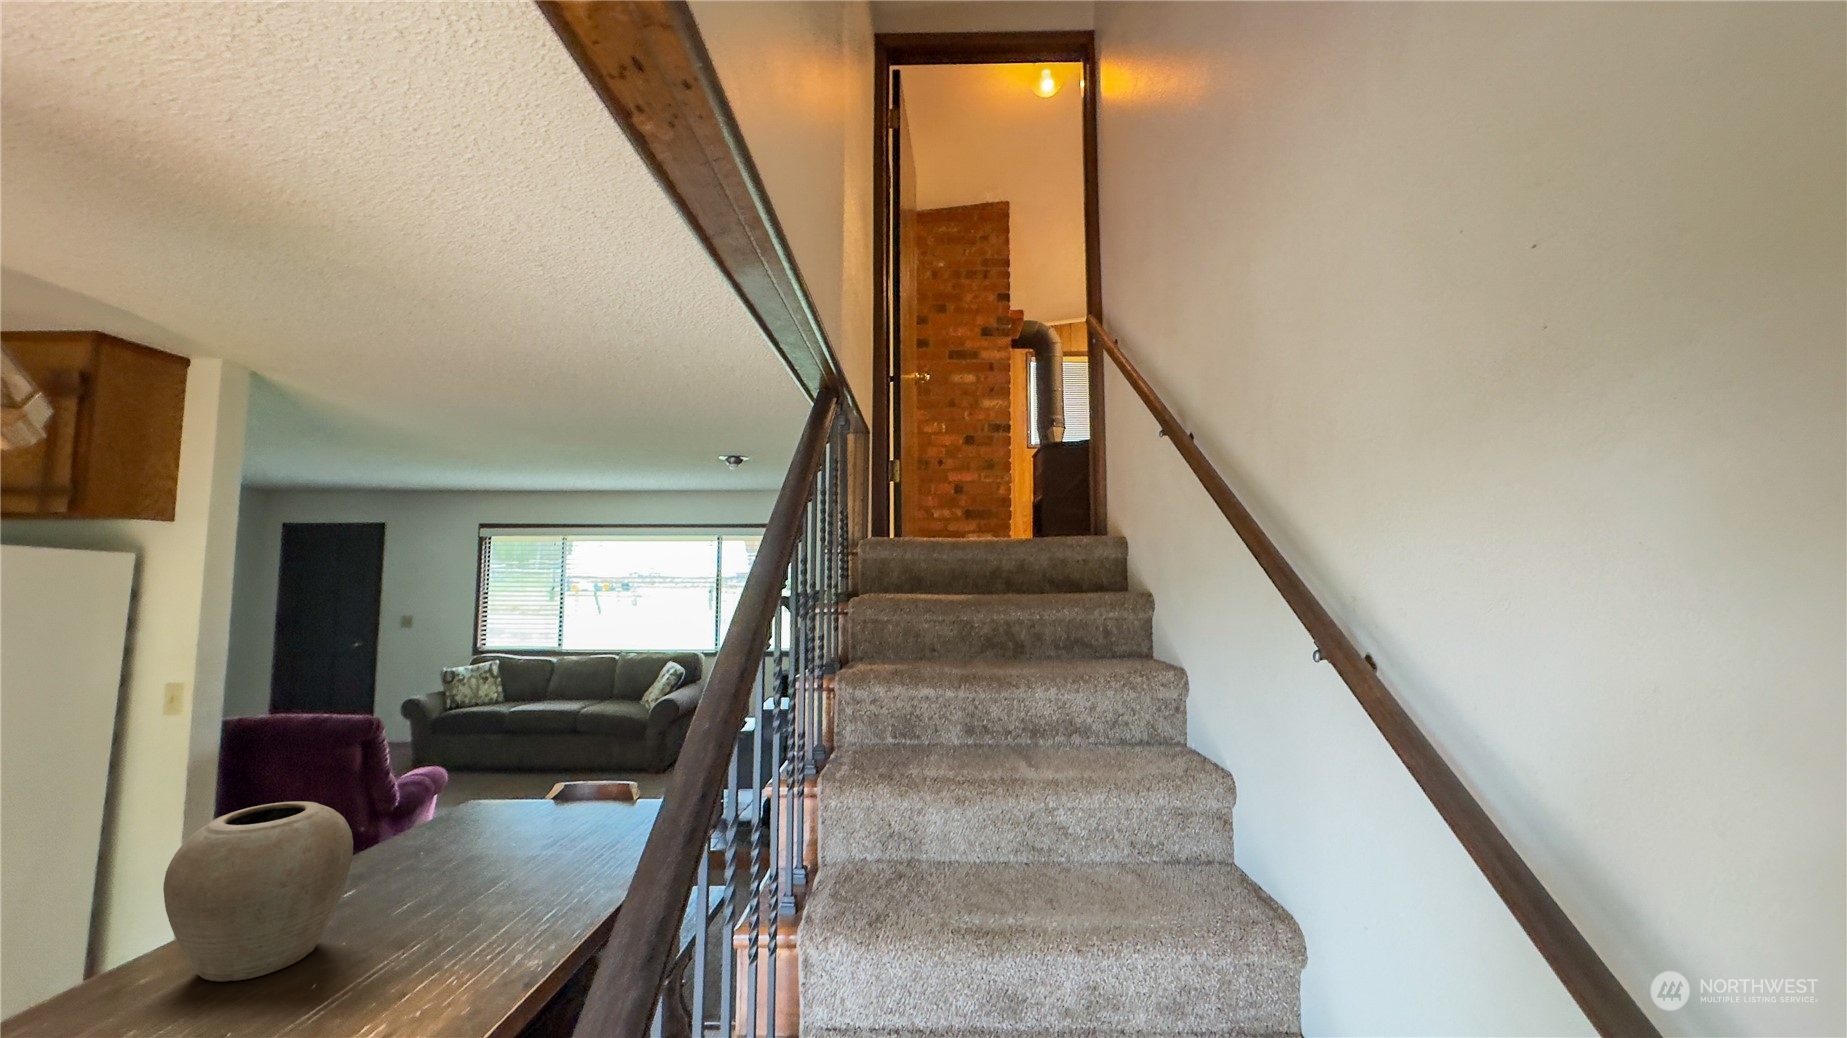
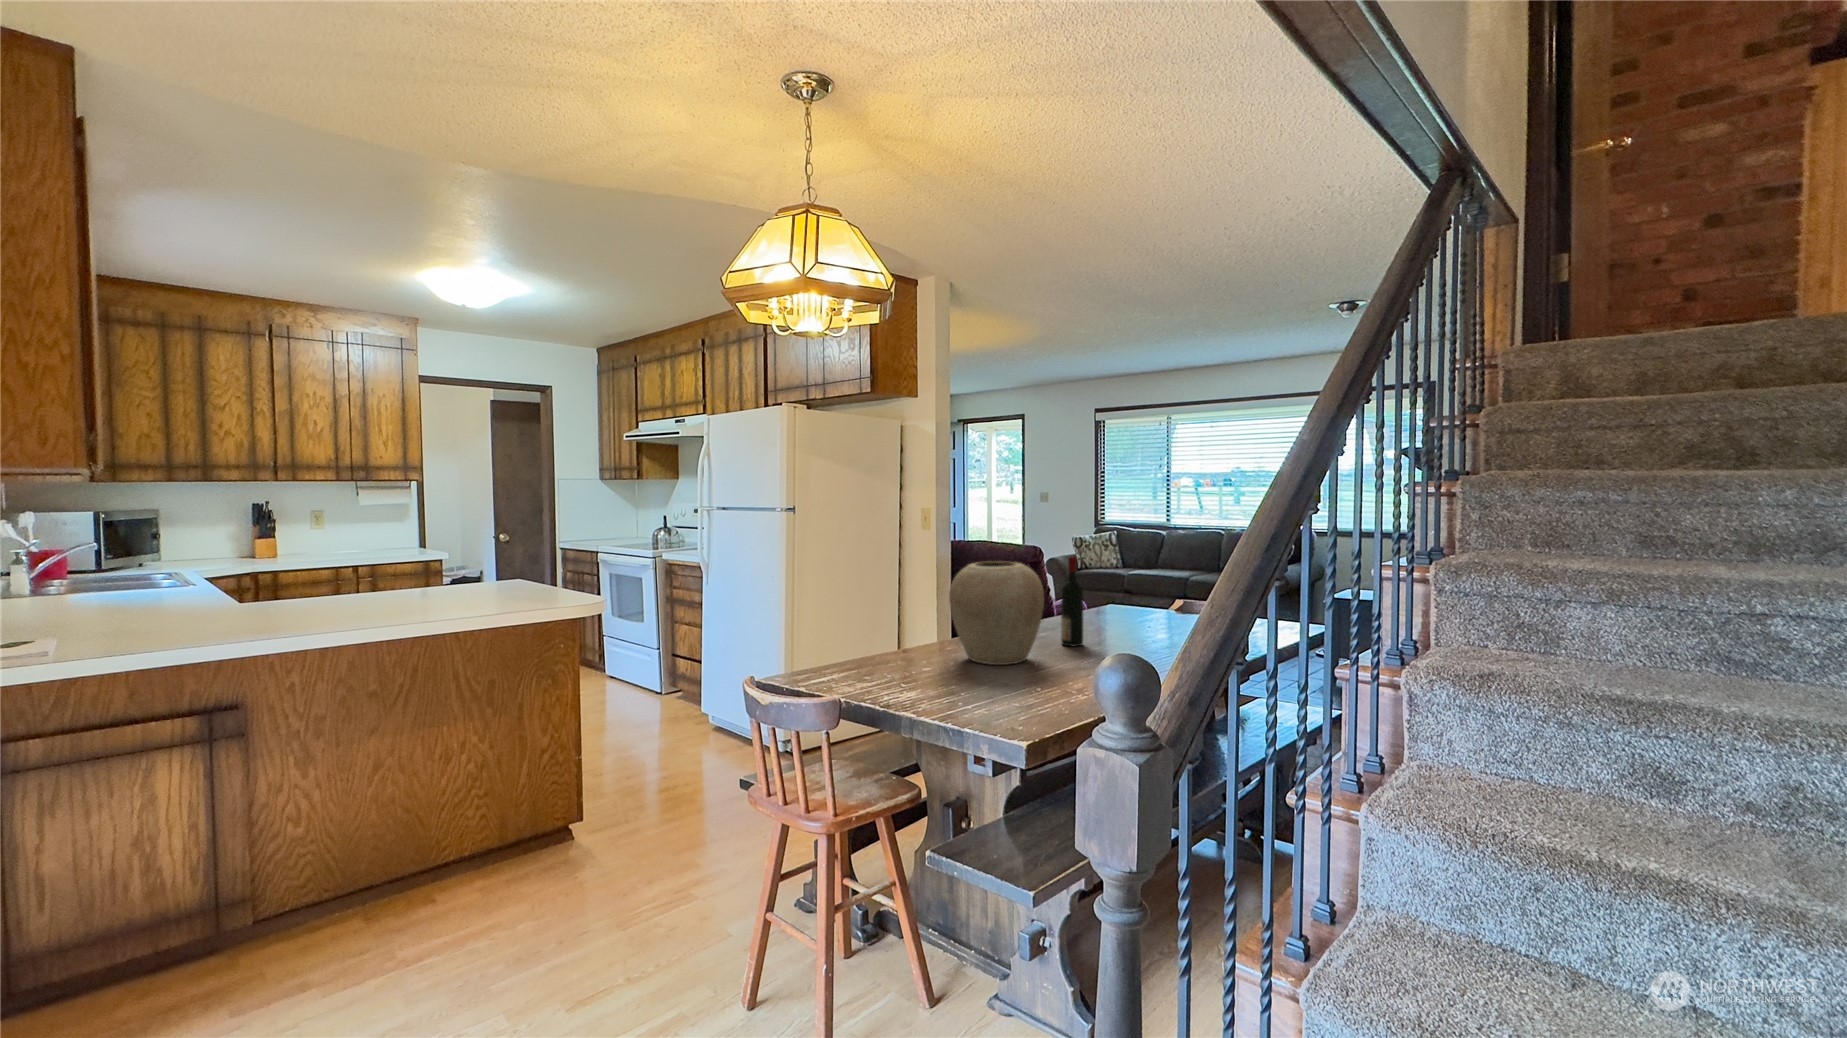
wine bottle: none [385,768,424,895] -> present [1061,556,1083,646]

